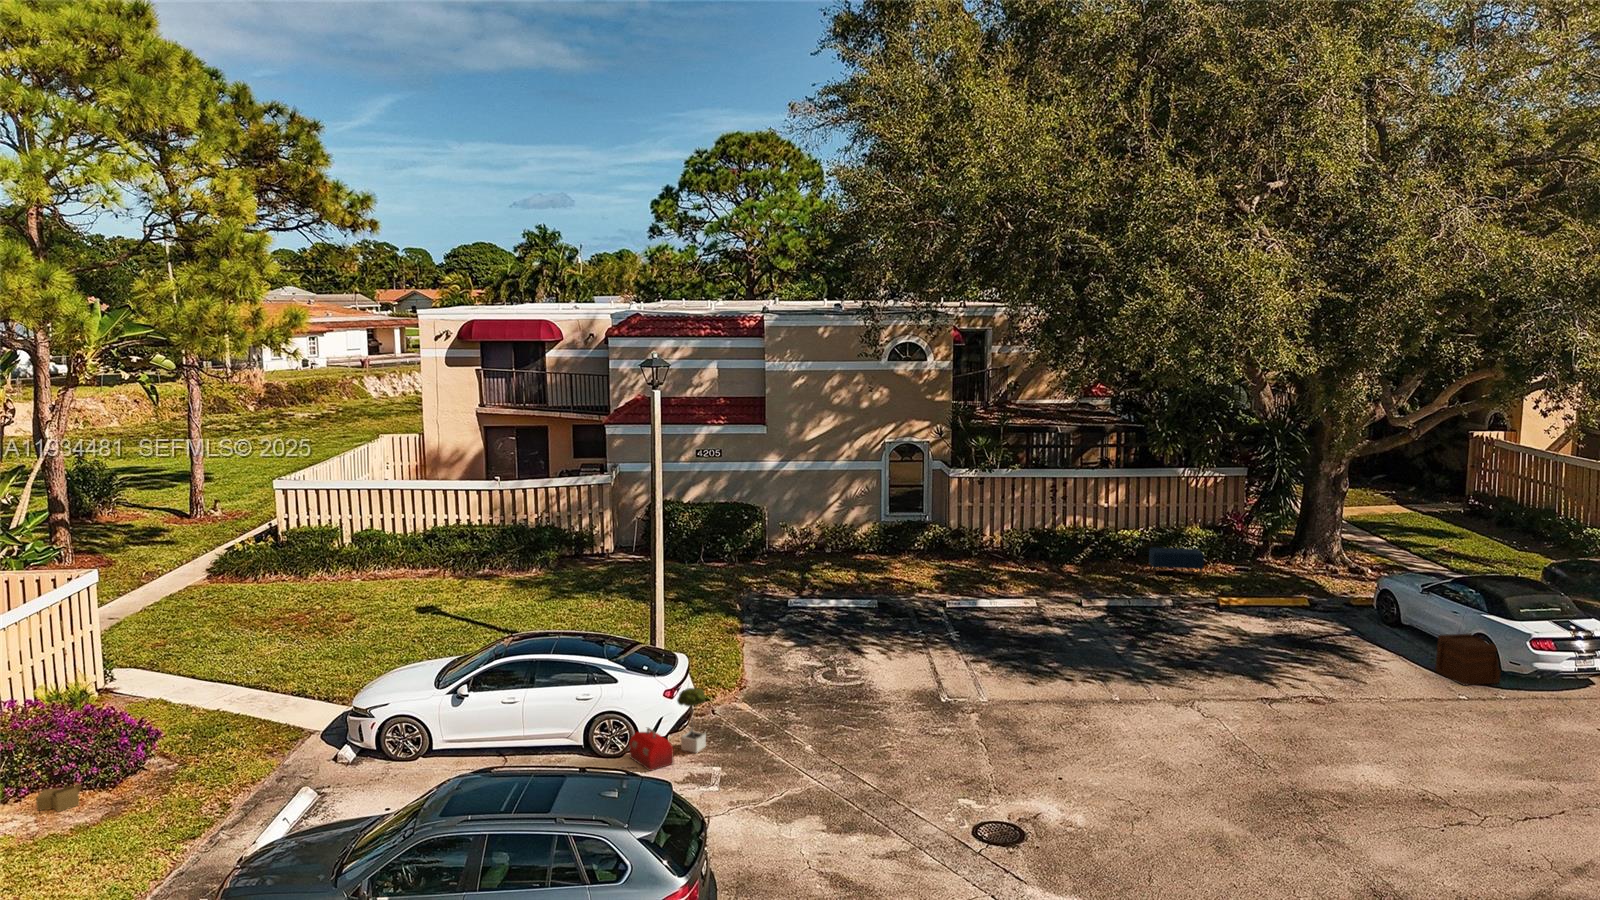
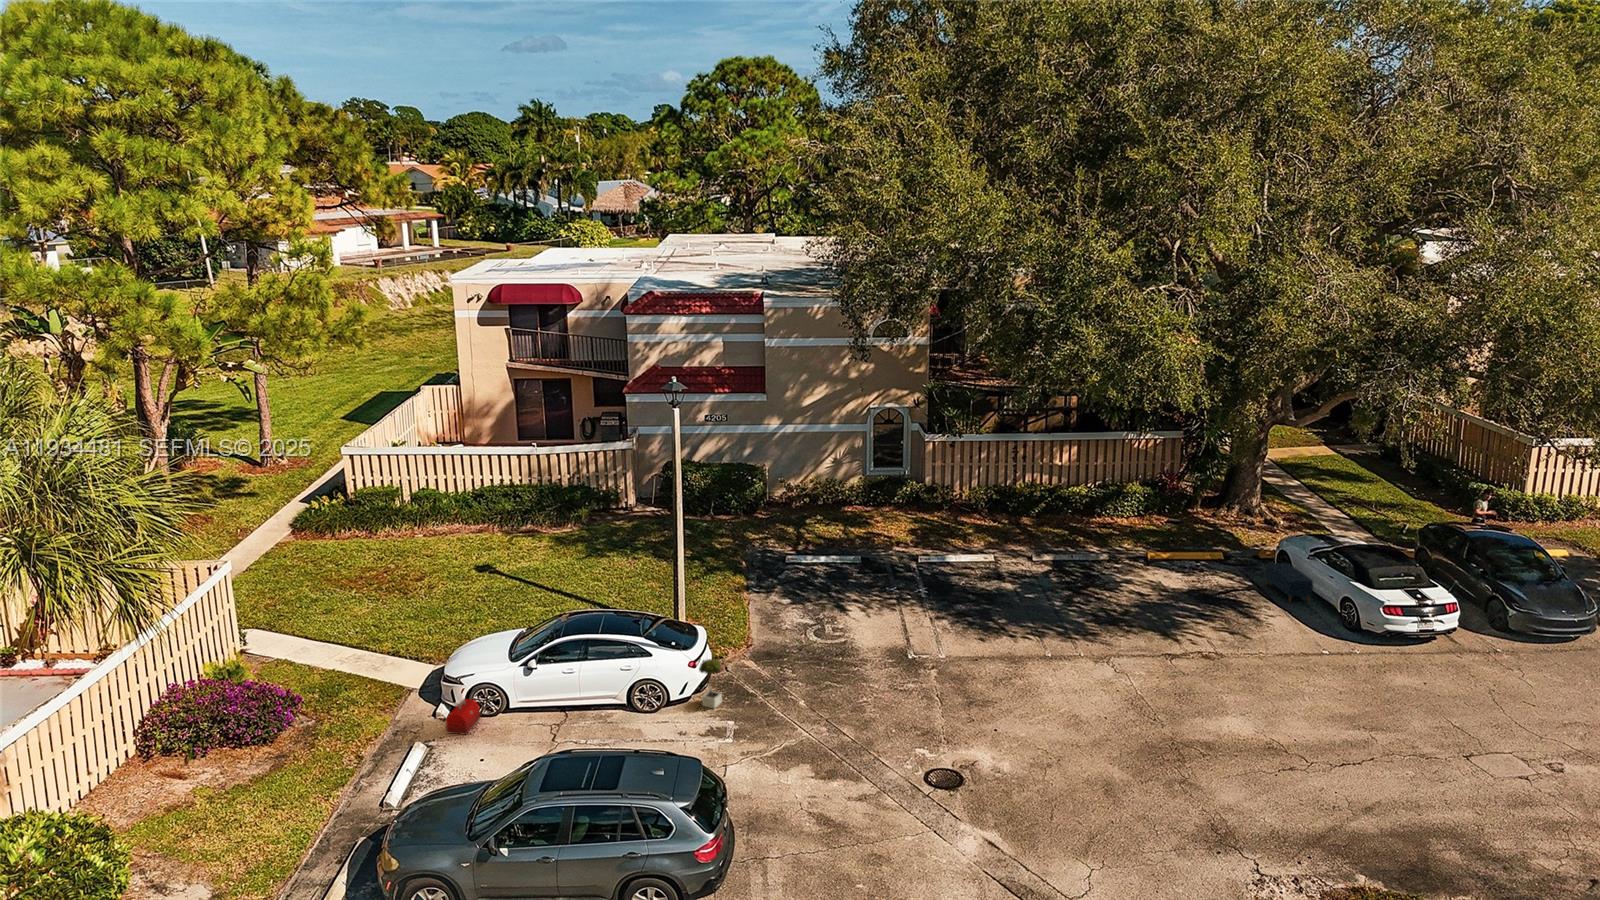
bench: present [1149,547,1204,576] -> present [1265,563,1313,603]
wooden crate: present [1435,633,1501,685] -> none [1311,596,1364,640]
toolbox: present [629,728,673,771] -> present [446,699,480,735]
cardboard box: present [36,784,82,812] -> none [211,742,245,765]

